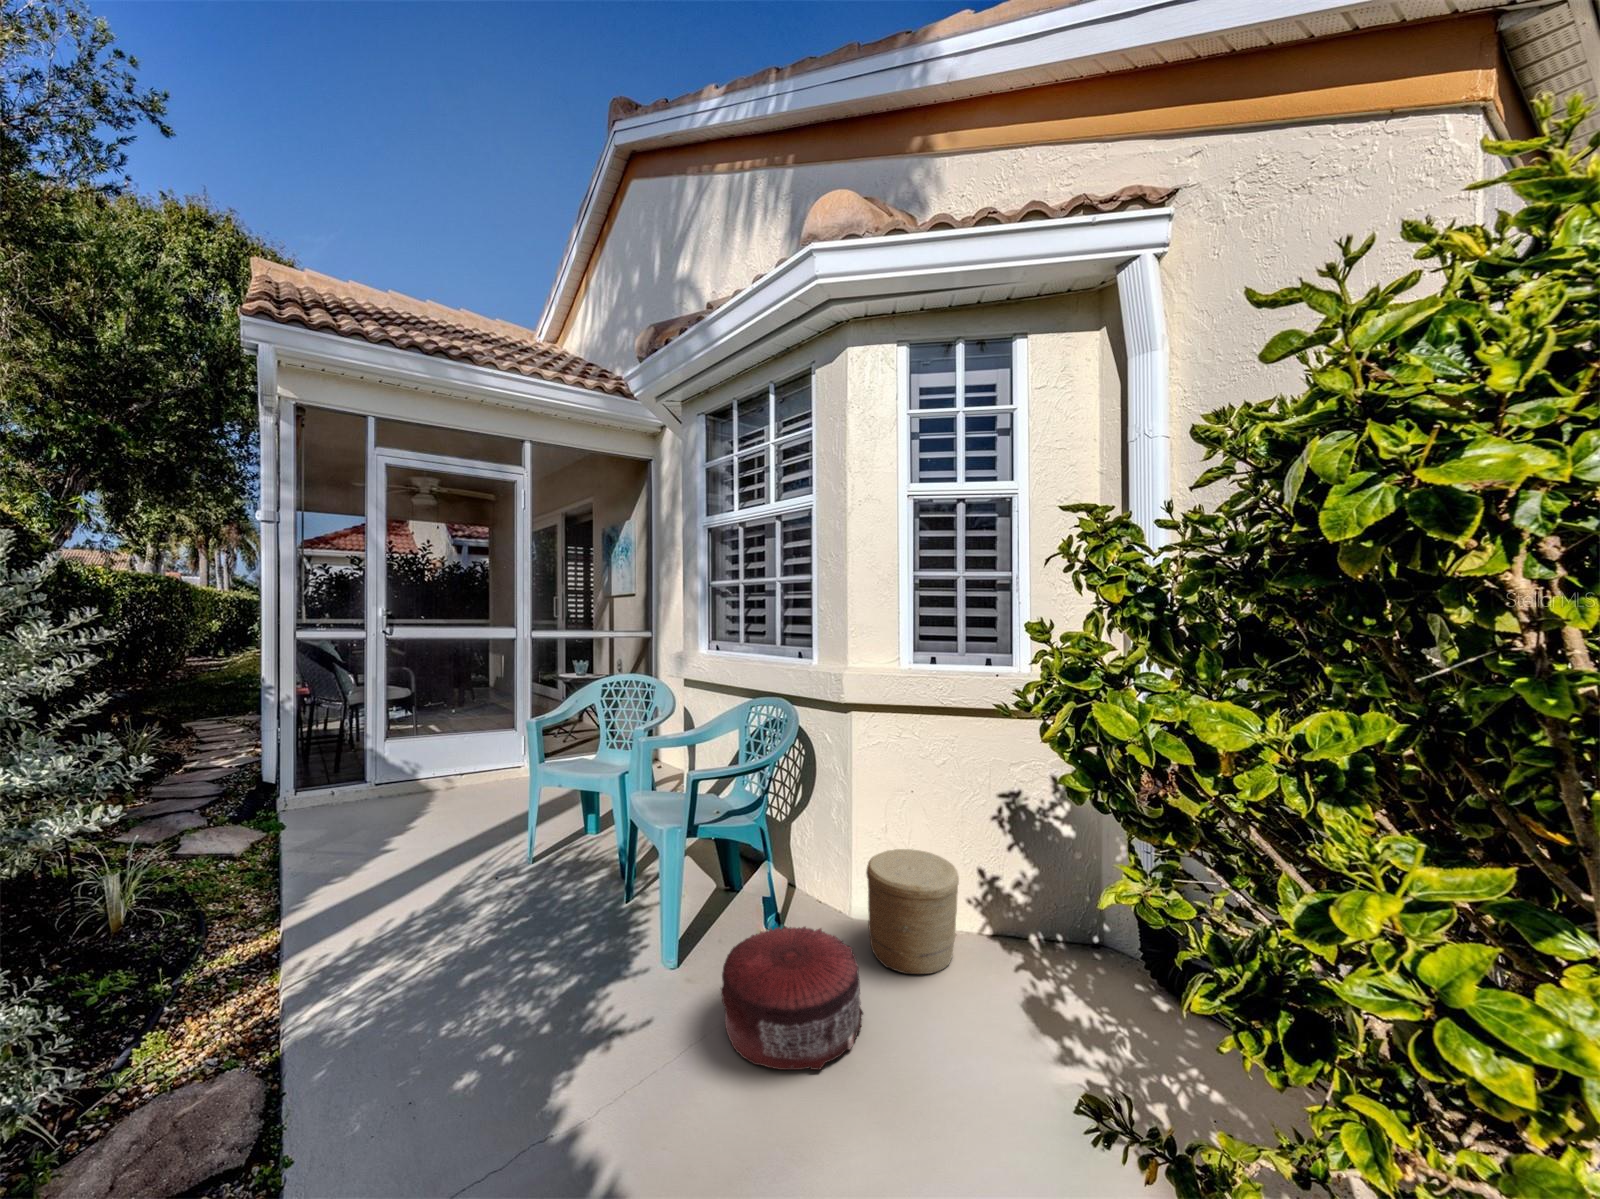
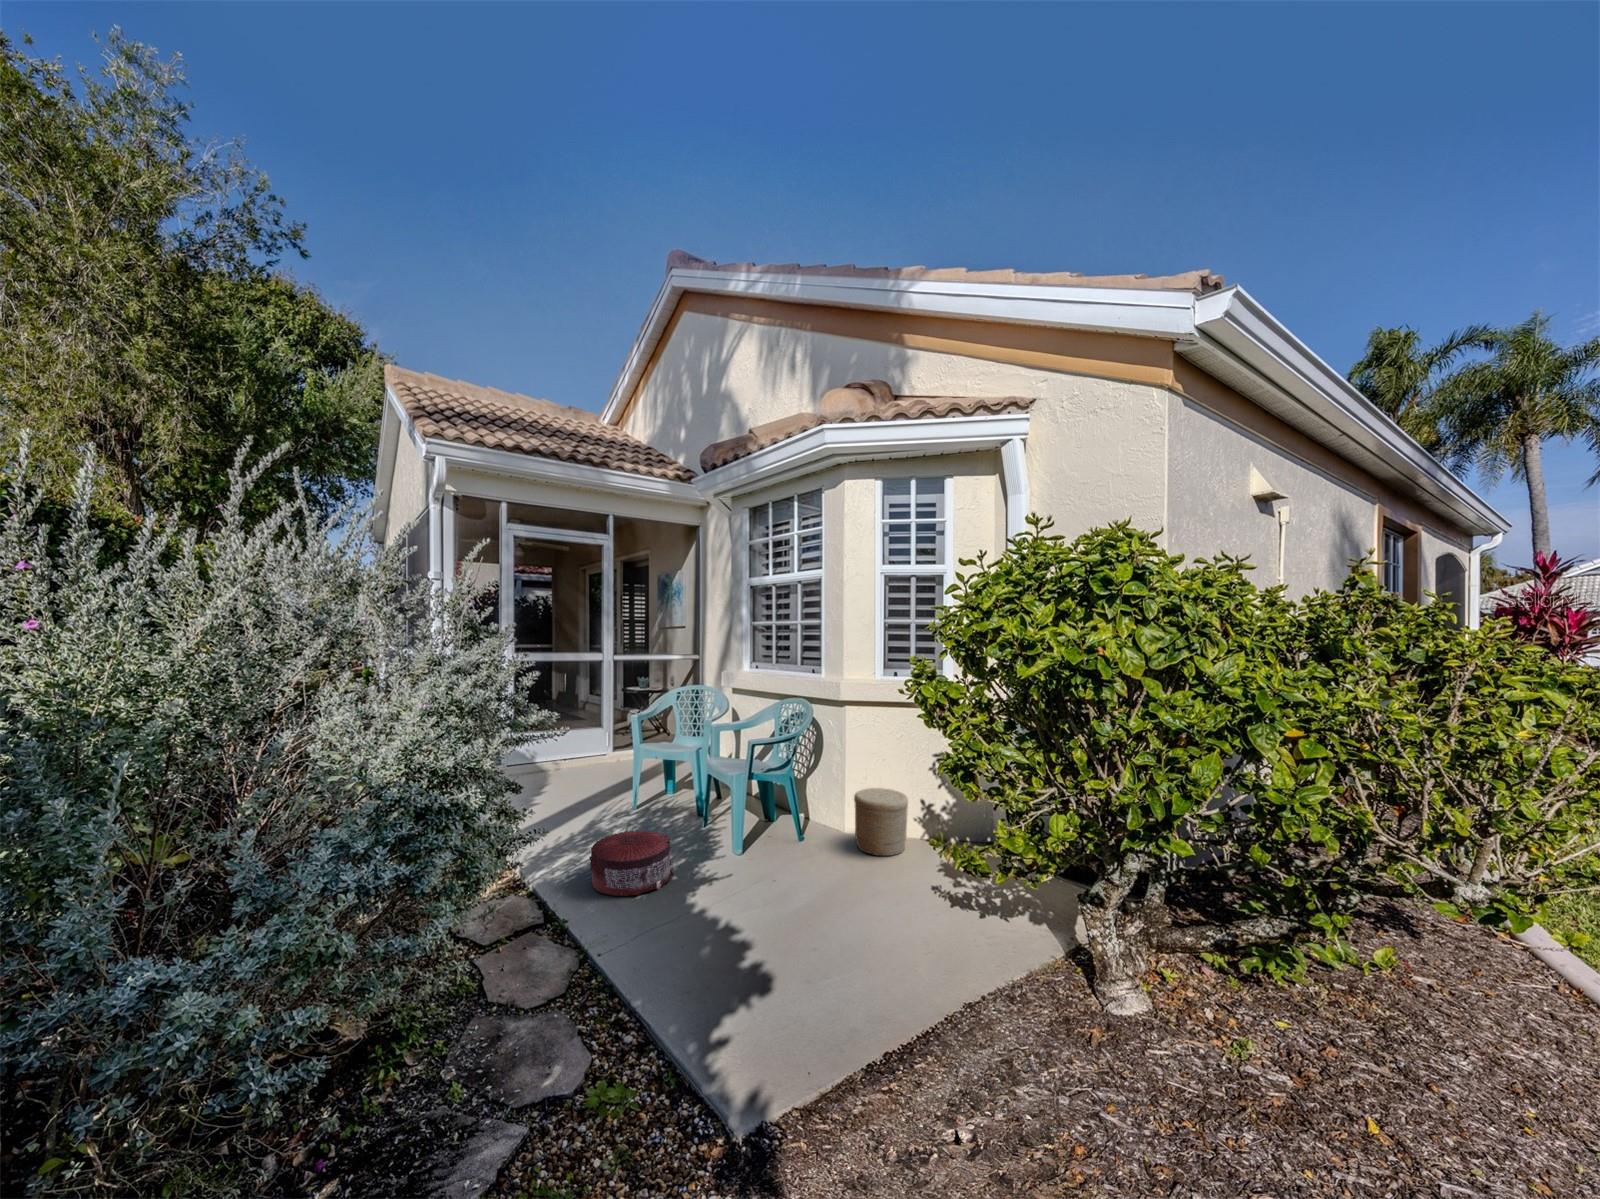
pouf: present [721,927,863,1070] -> present [589,830,673,896]

